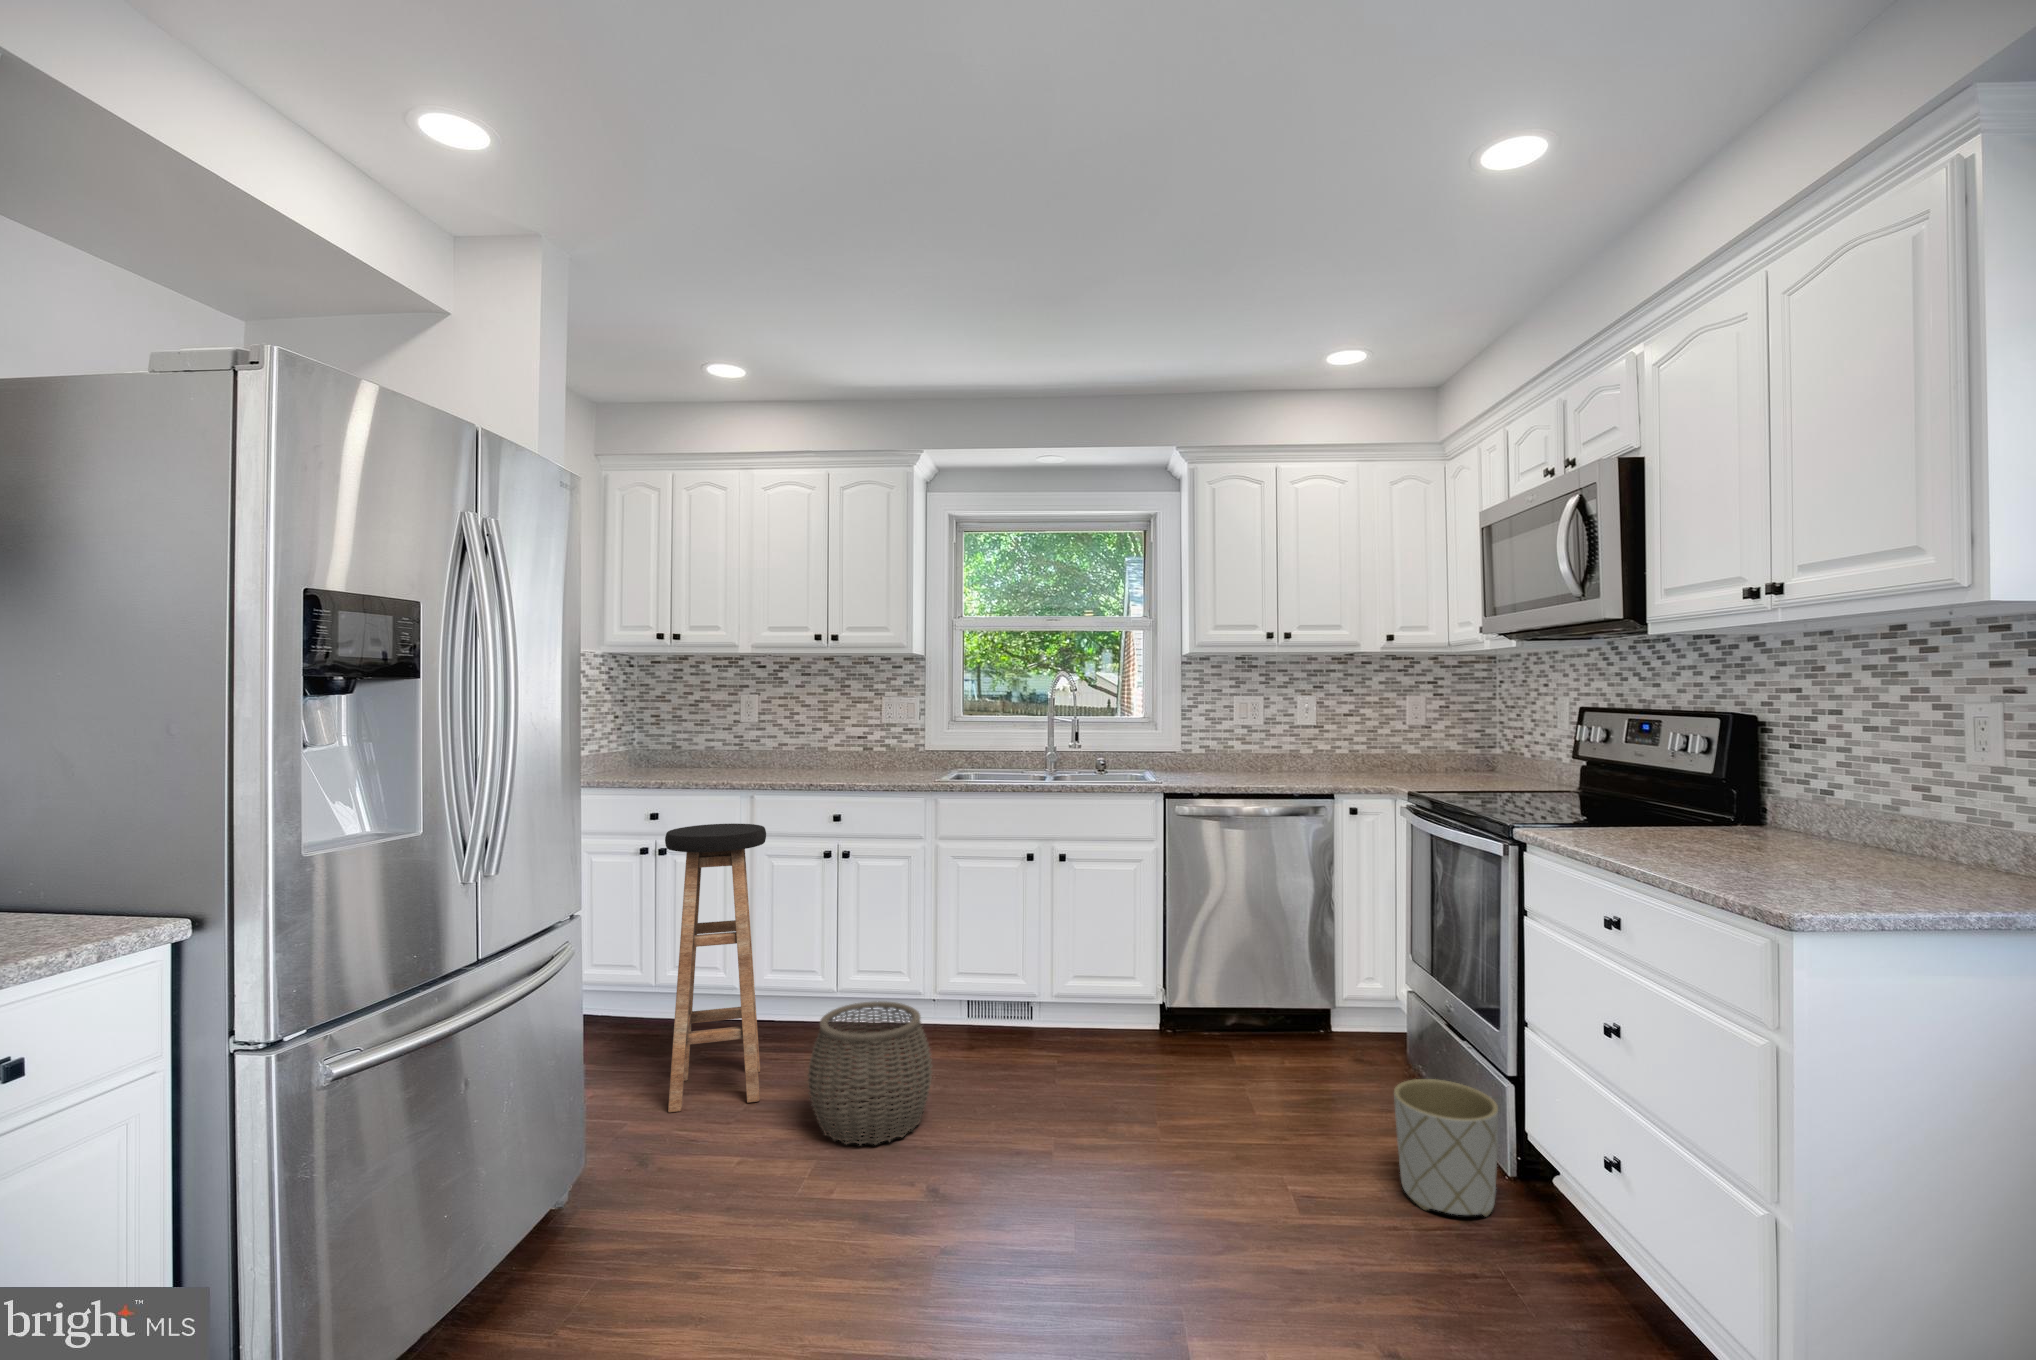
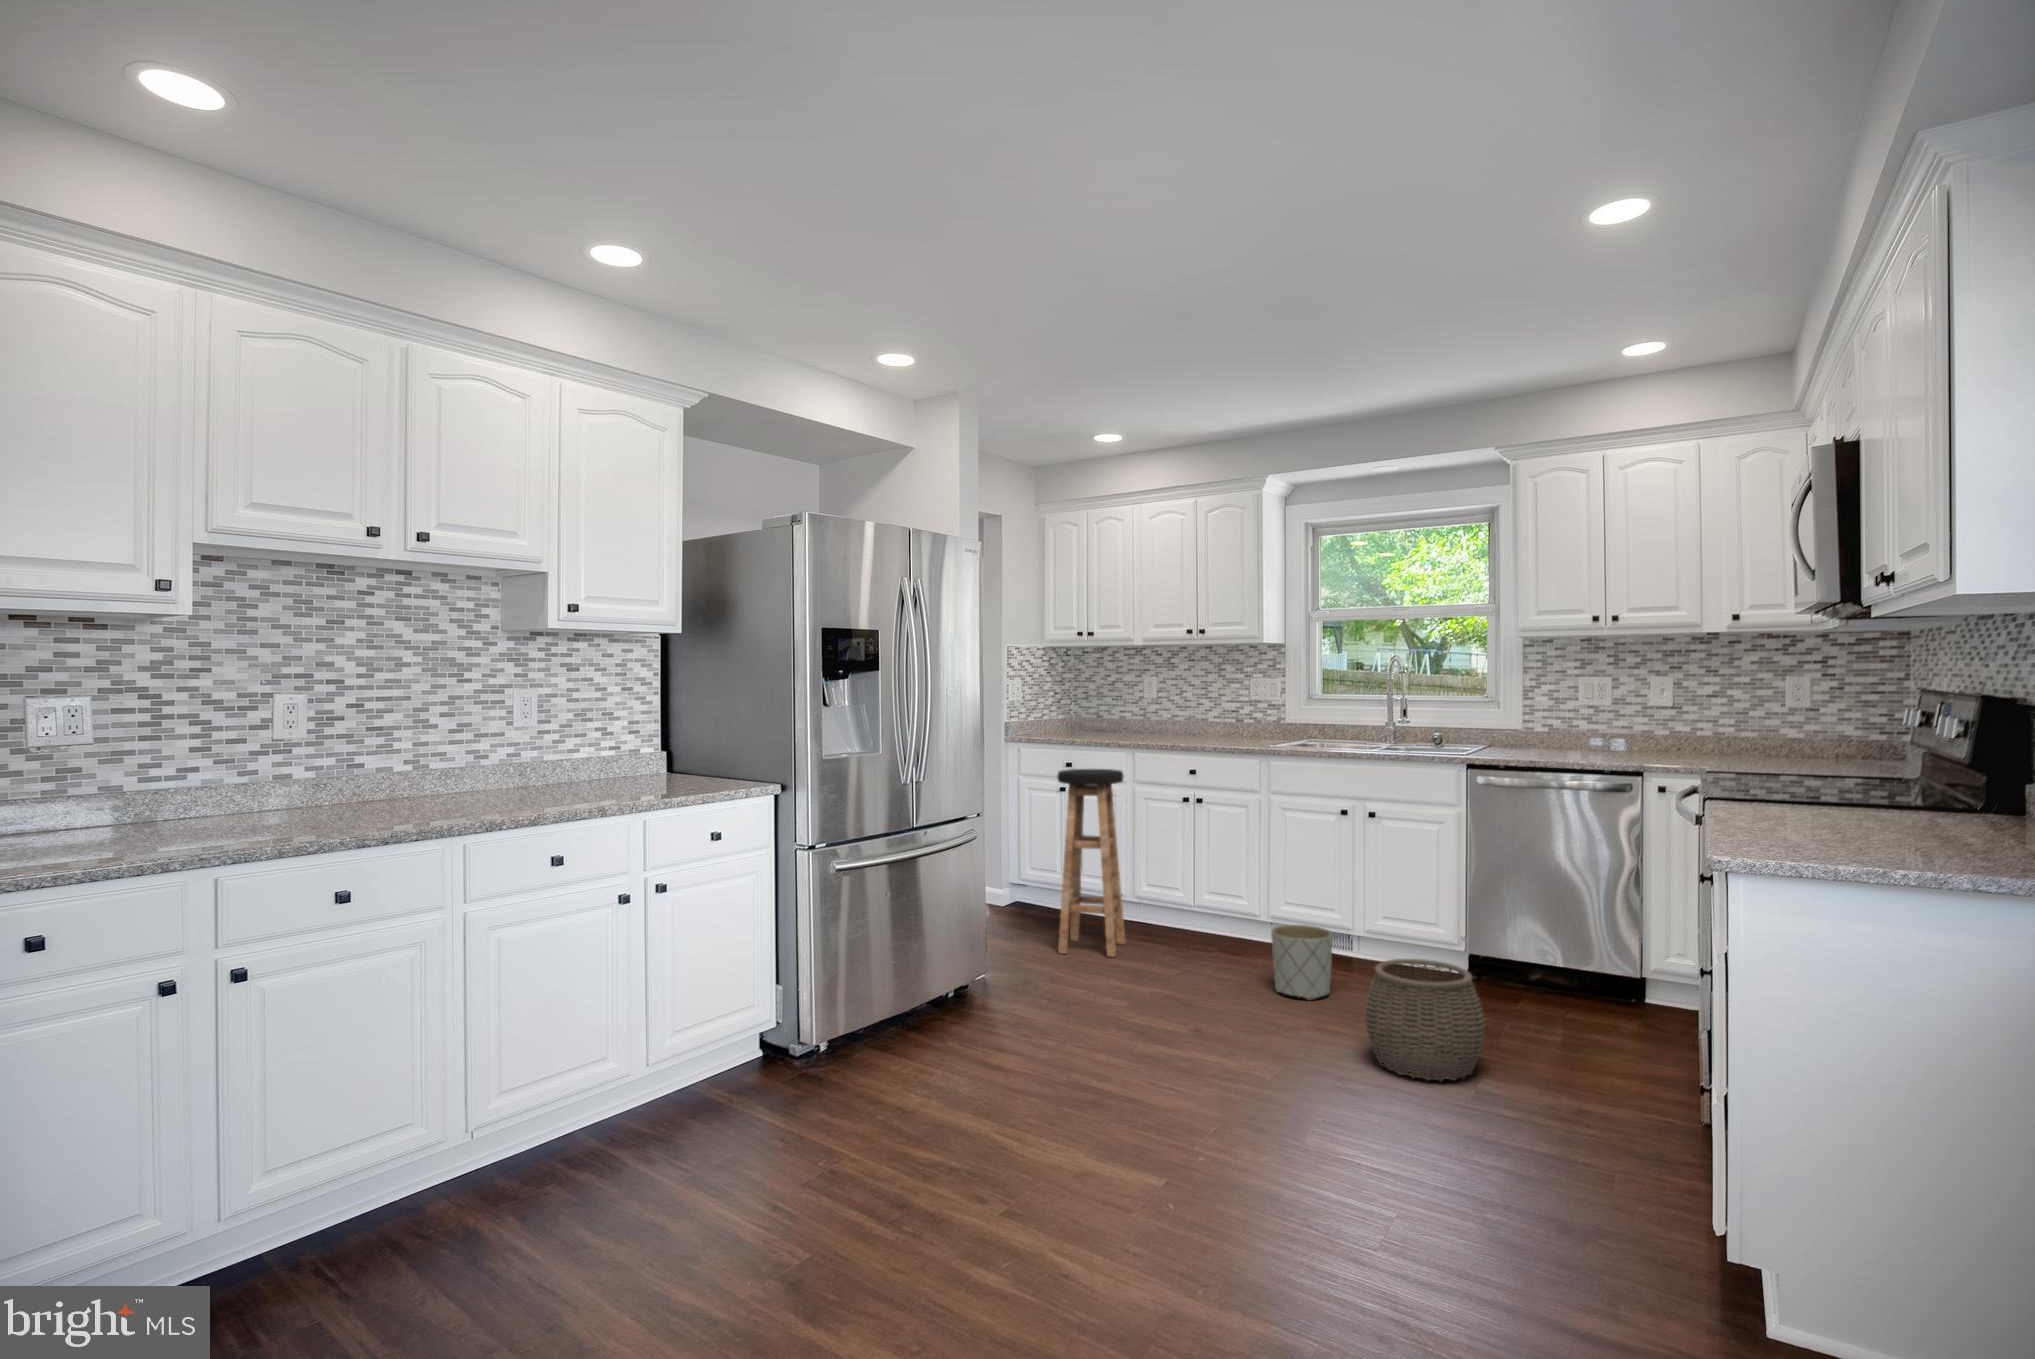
woven basket: present [808,1001,932,1145] -> present [1365,959,1485,1081]
planter: present [1394,1079,1498,1216] -> present [1271,925,1332,1000]

